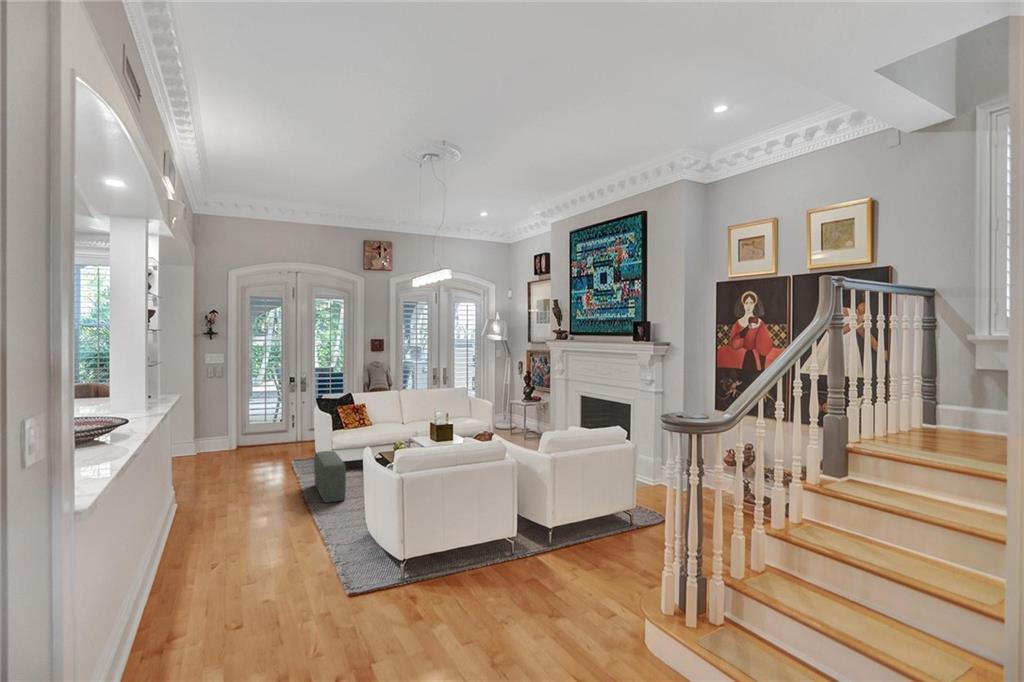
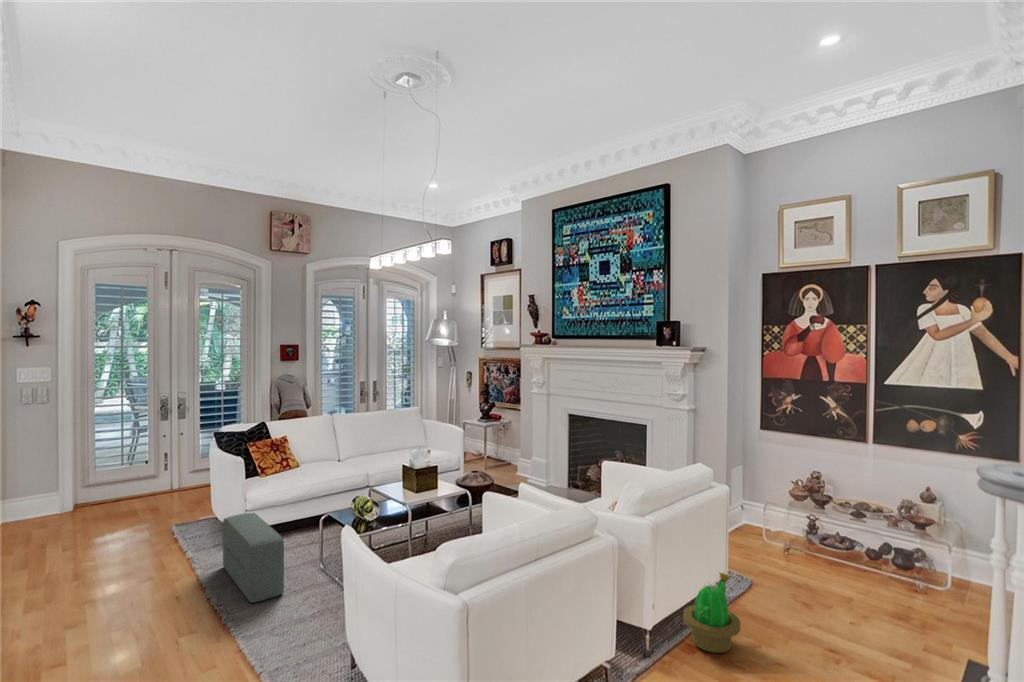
decorative plant: none [584,501,623,552] -> present [683,573,741,653]

